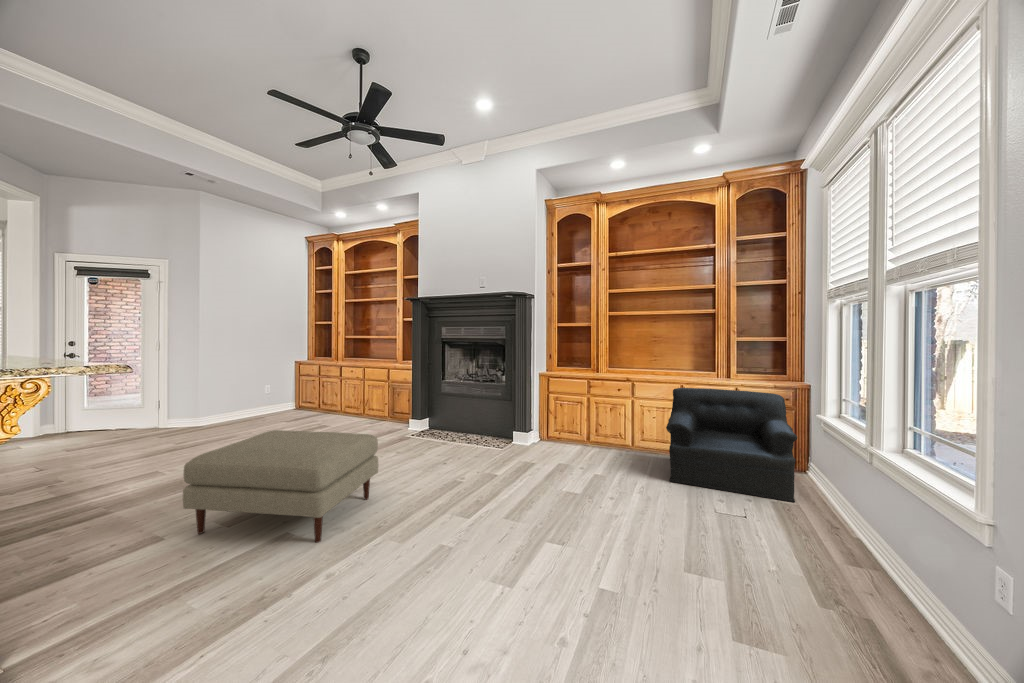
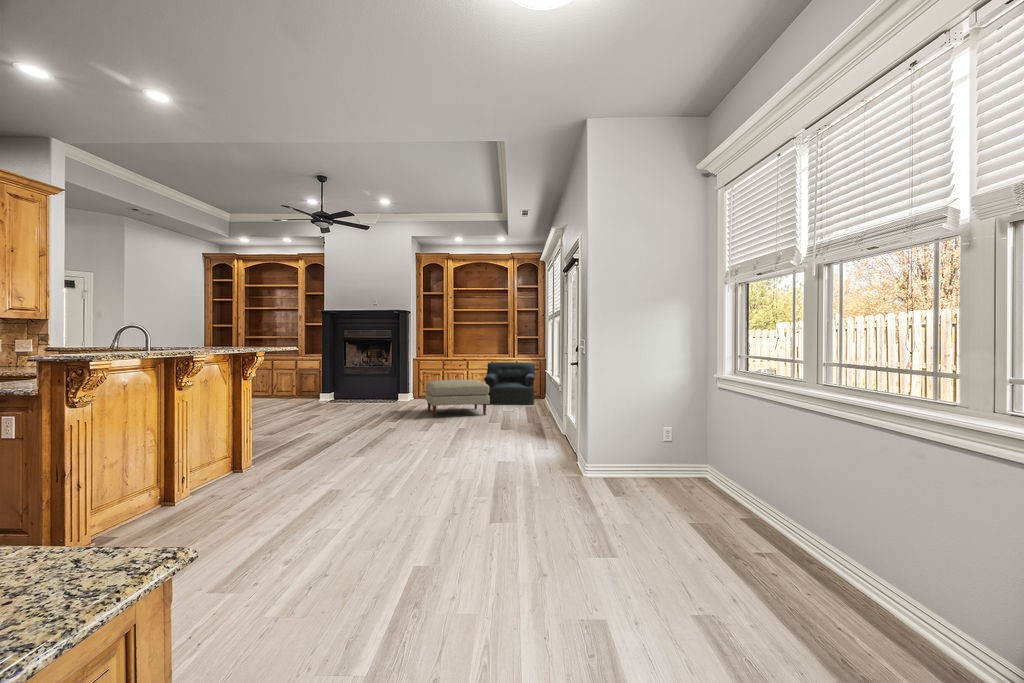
ottoman: present [183,430,378,542] -> present [425,380,490,417]

